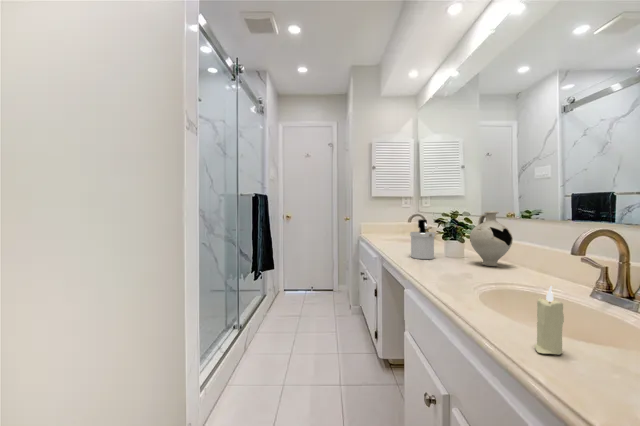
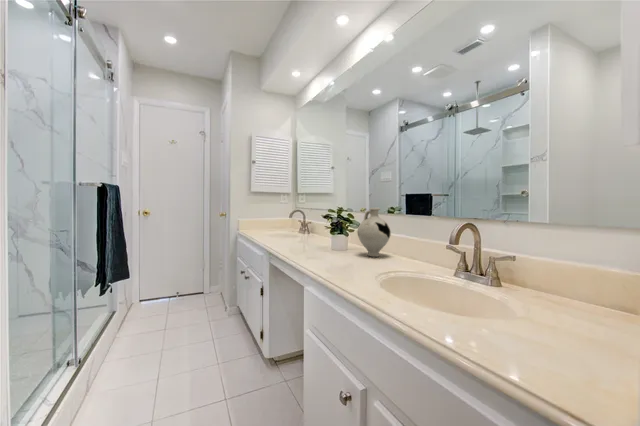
soap dispenser: present [410,219,435,259] -> none [304,215,327,254]
candle: present [534,286,564,354] -> none [475,279,501,345]

